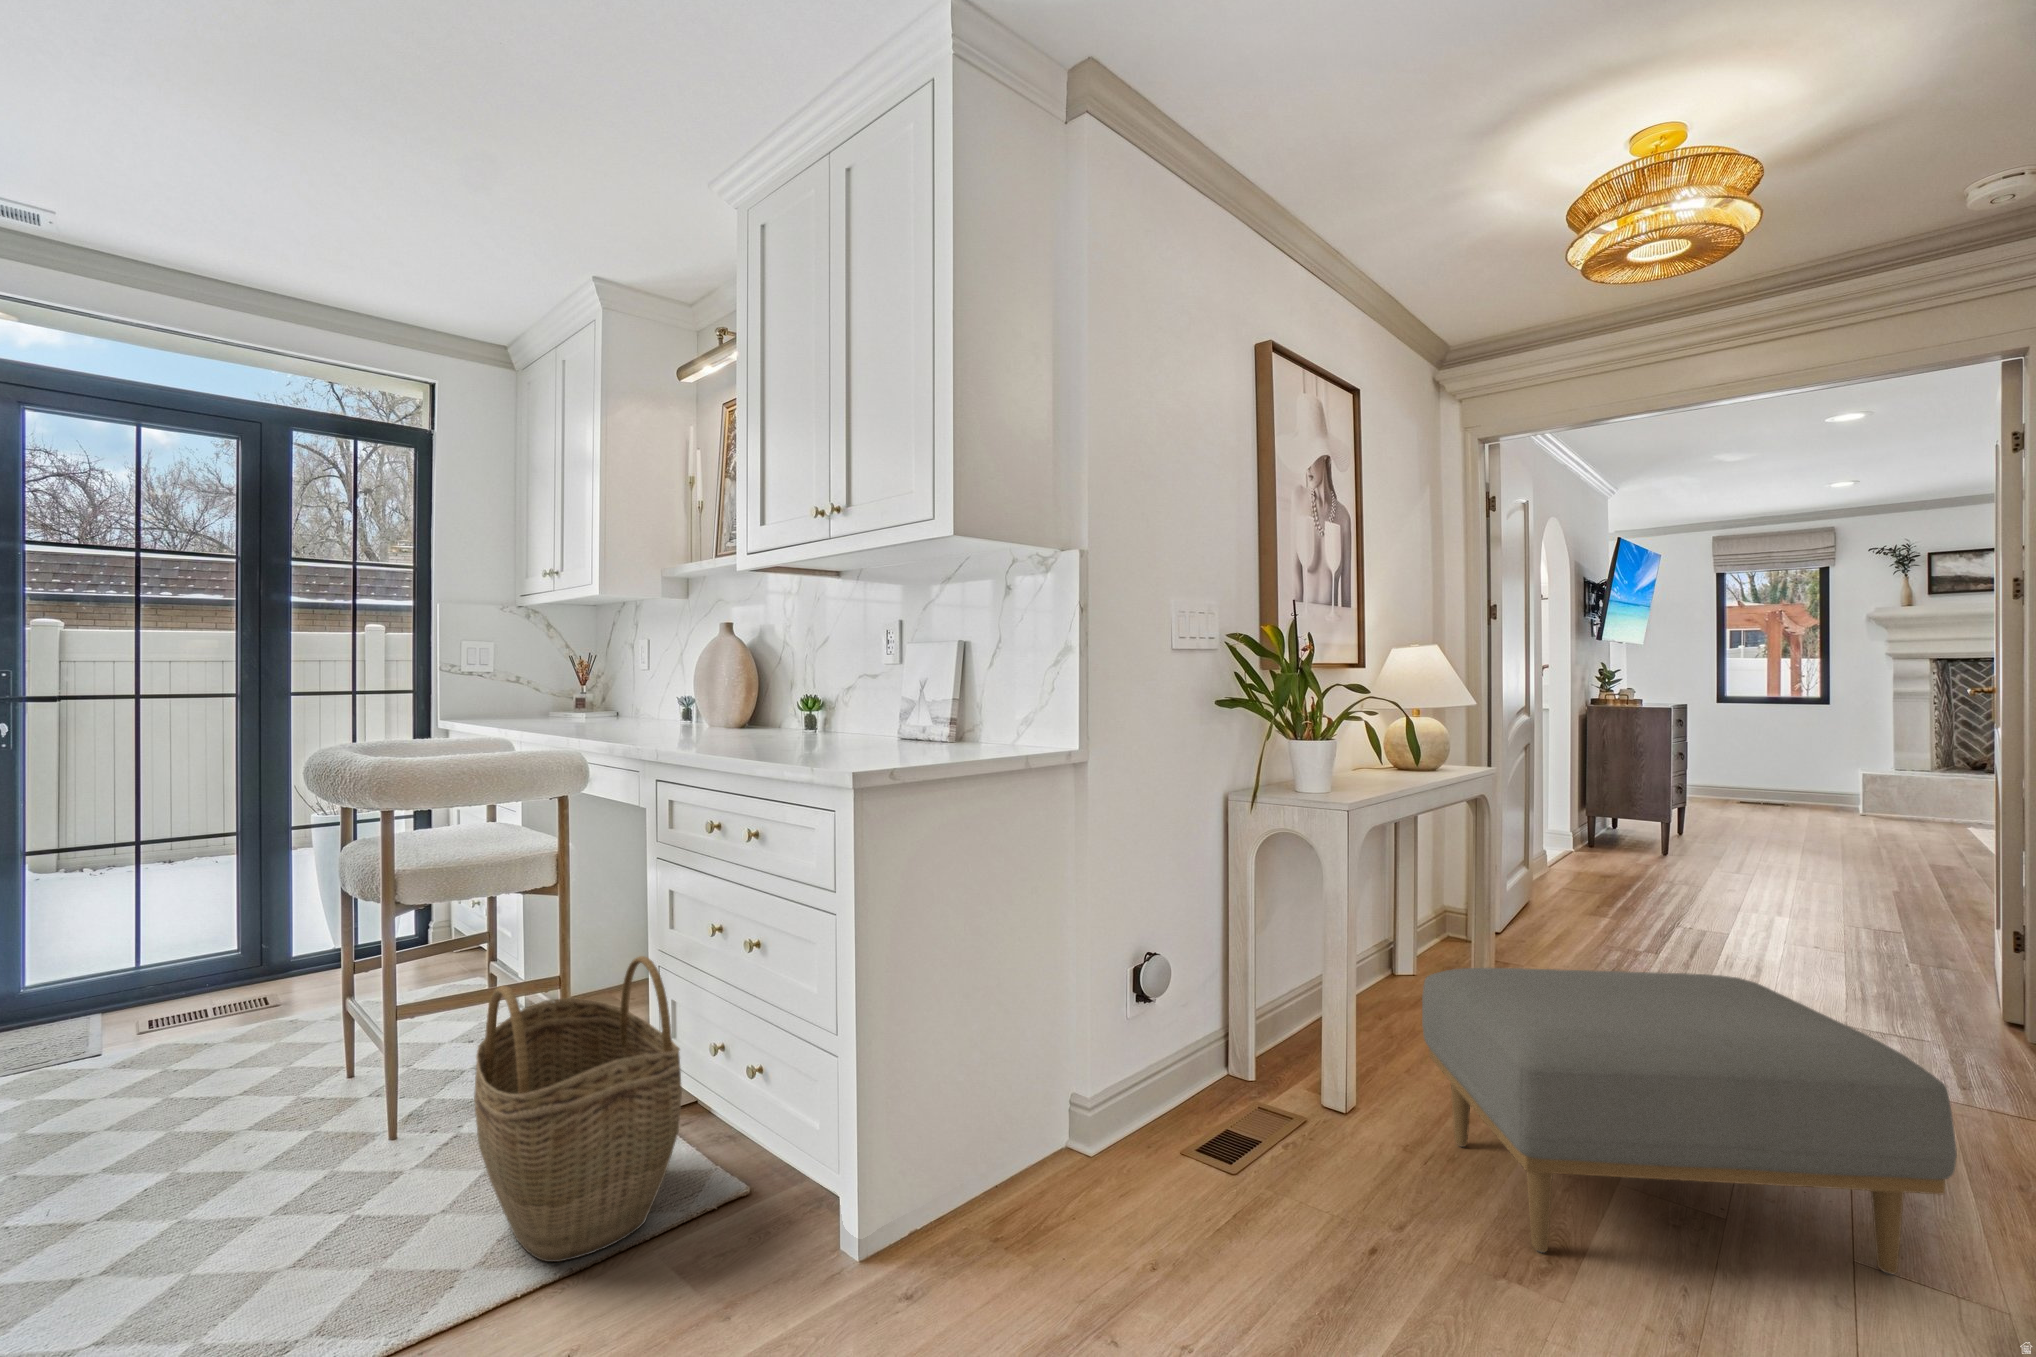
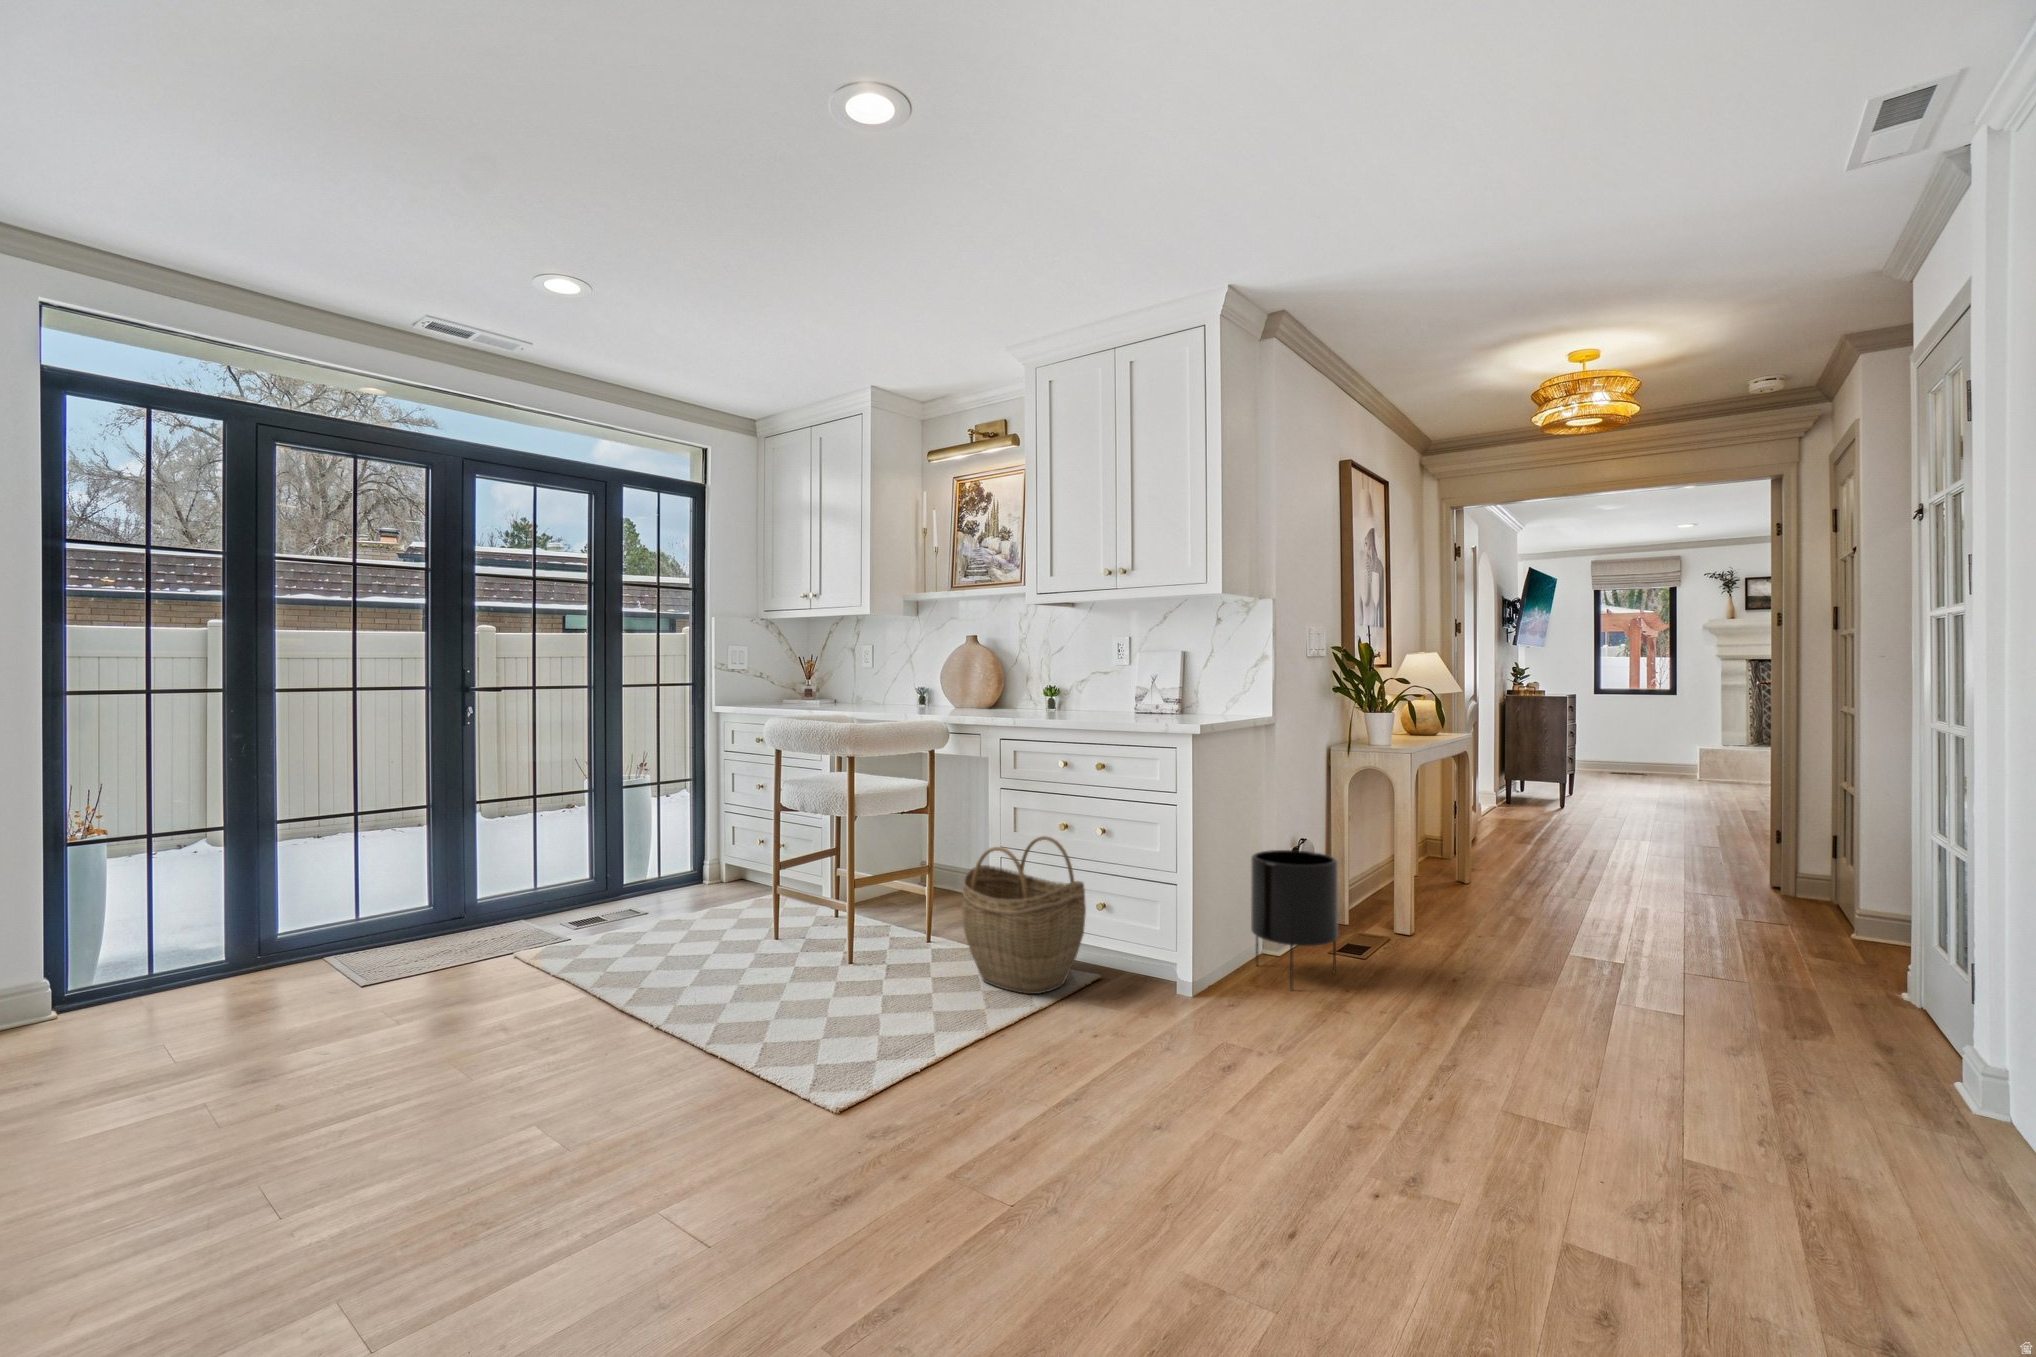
ottoman: present [1422,968,1957,1275] -> none [1457,839,1724,971]
planter: none [986,991,1145,1287] -> present [1251,850,1338,989]

